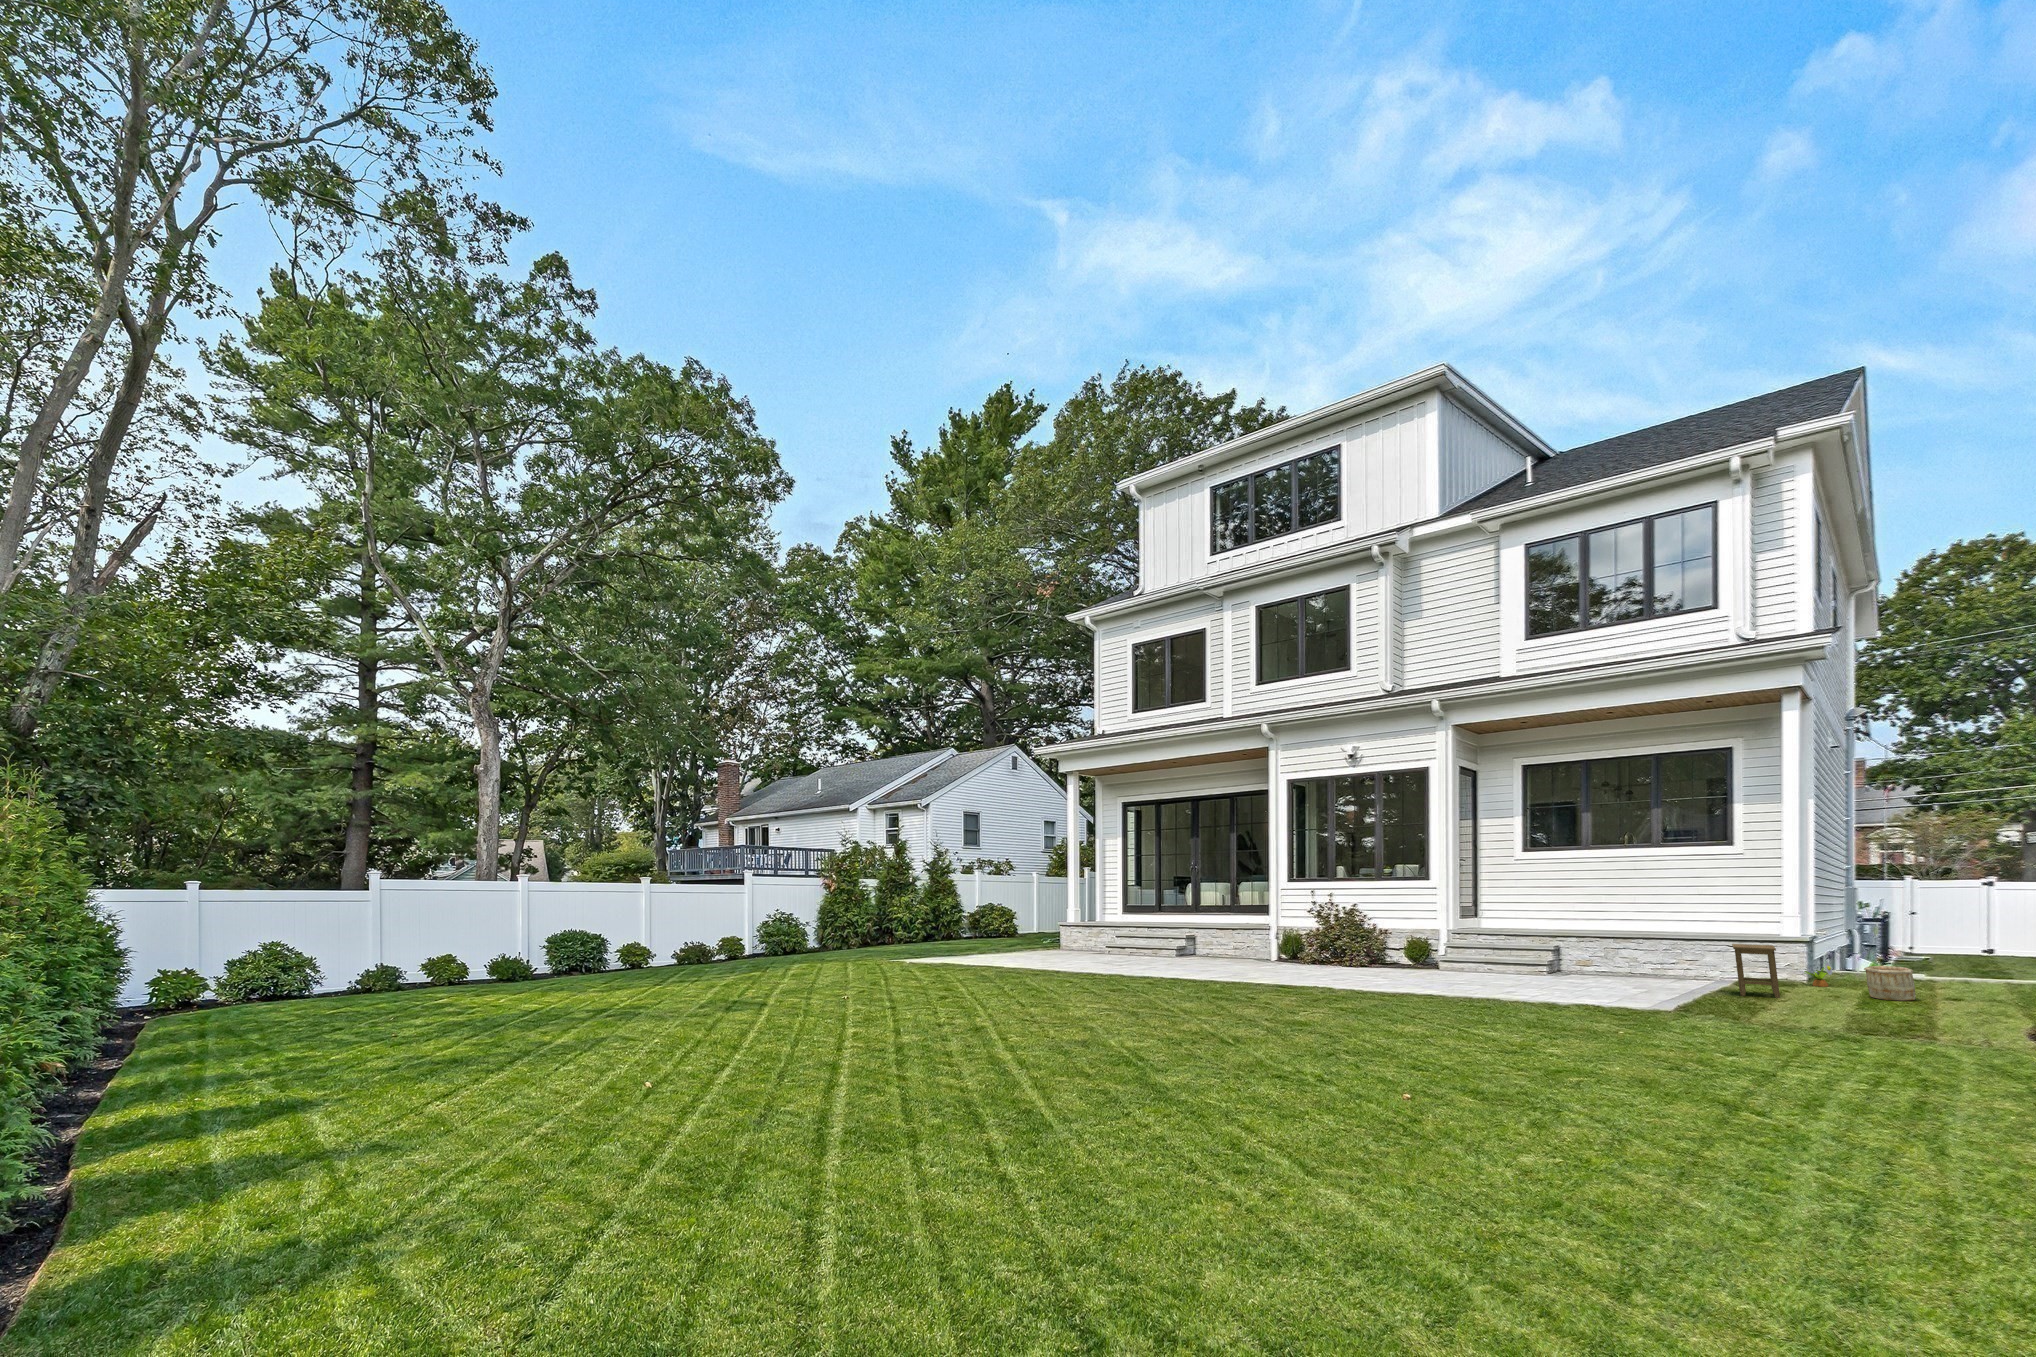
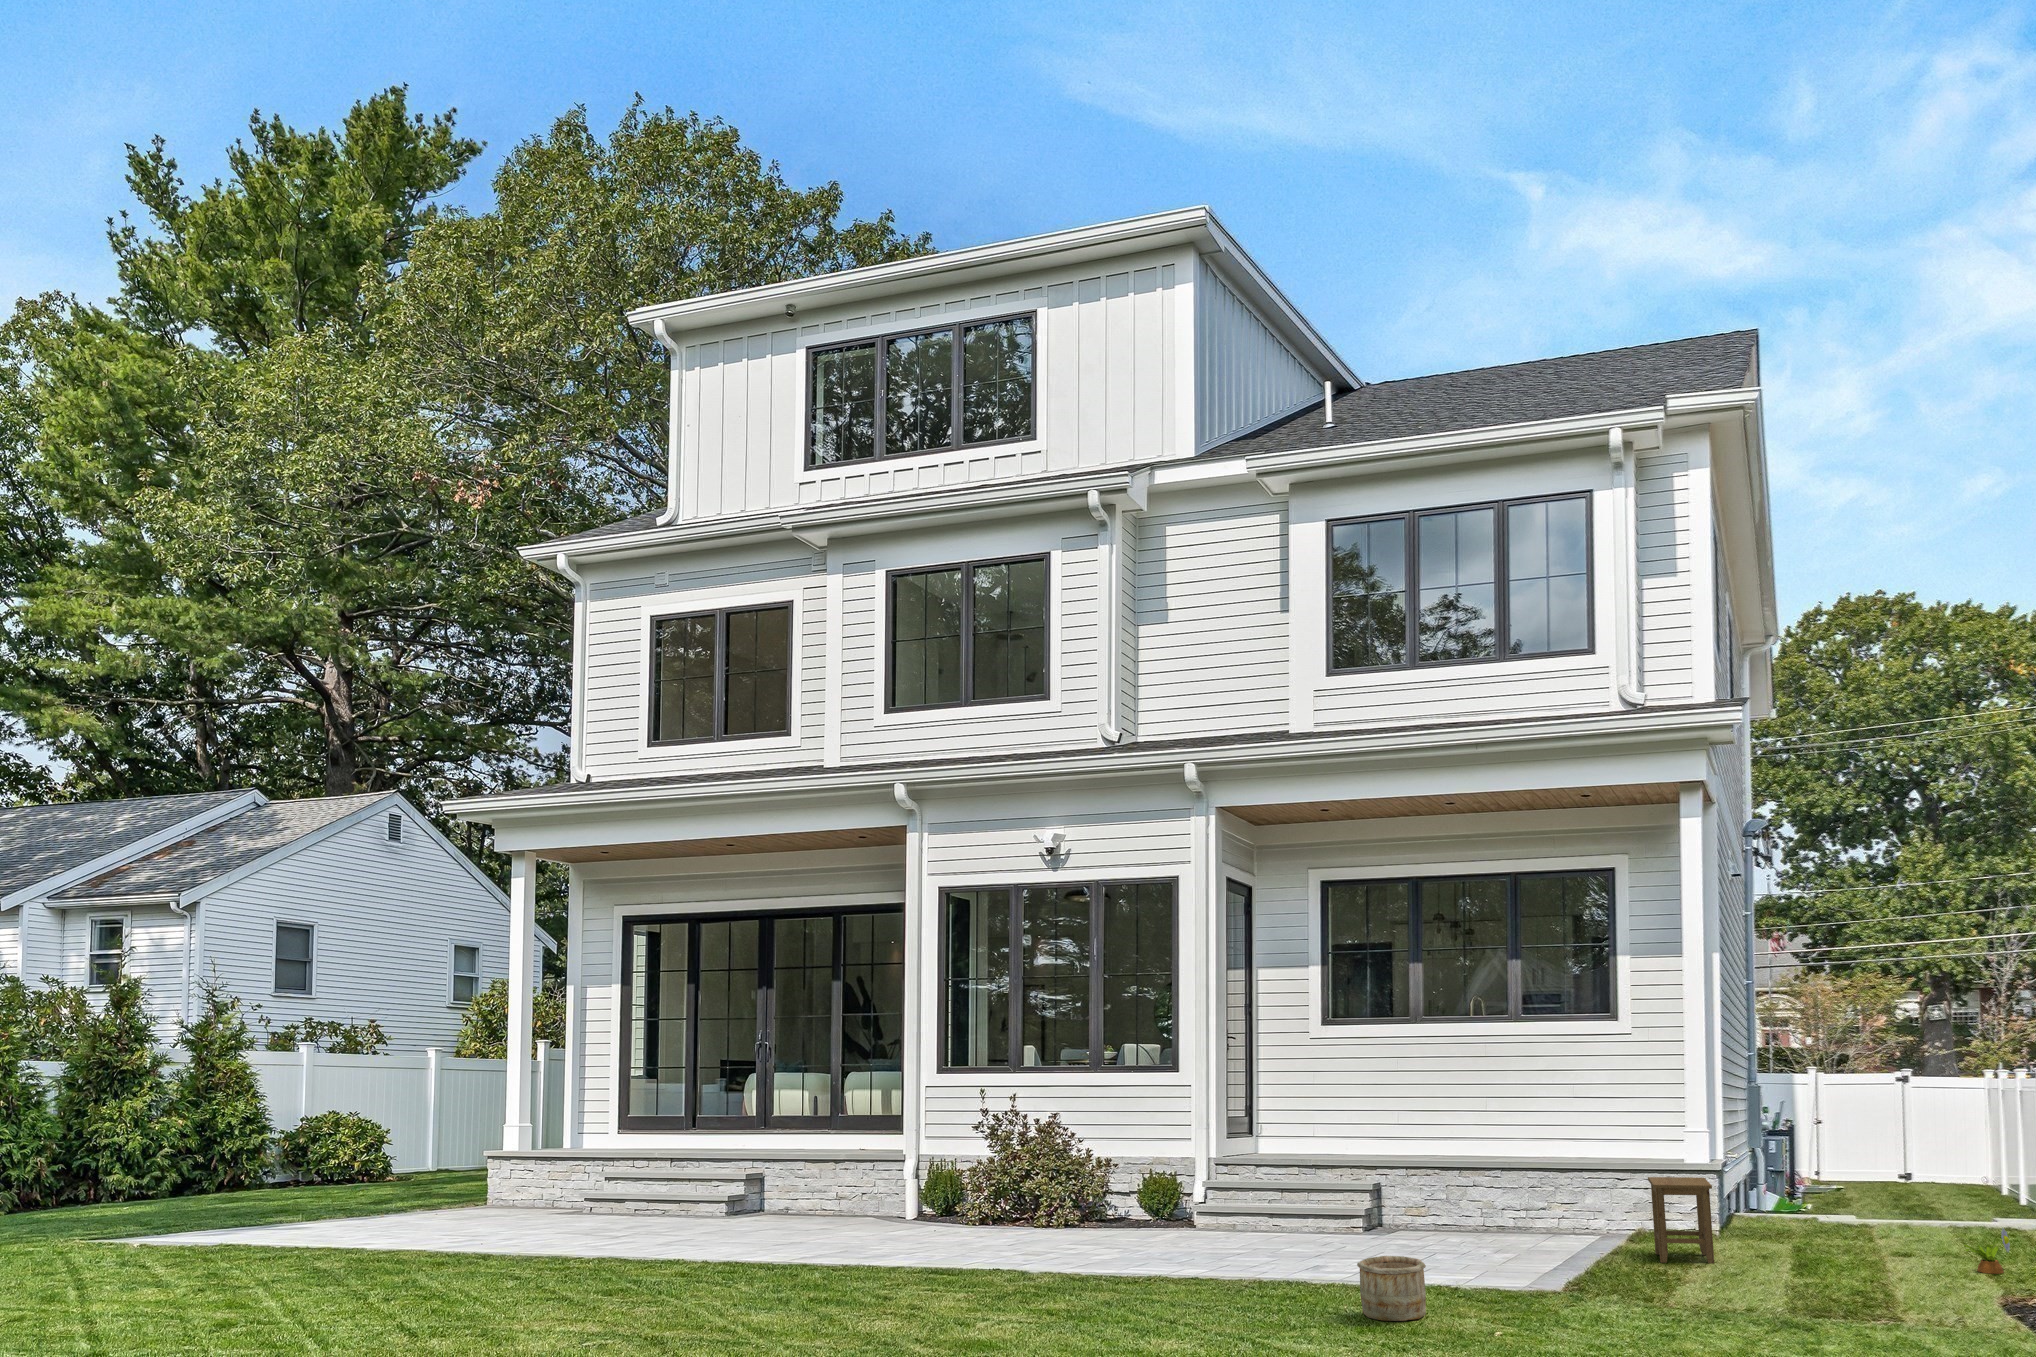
decorative plant: present [1804,961,1833,987] -> present [1964,1228,2010,1274]
wooden bucket: present [1864,966,1916,1001] -> present [1357,1256,1426,1321]

